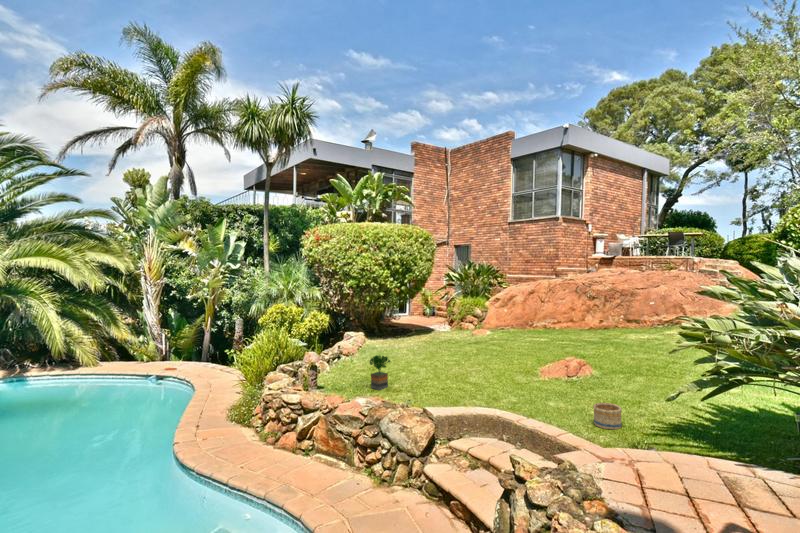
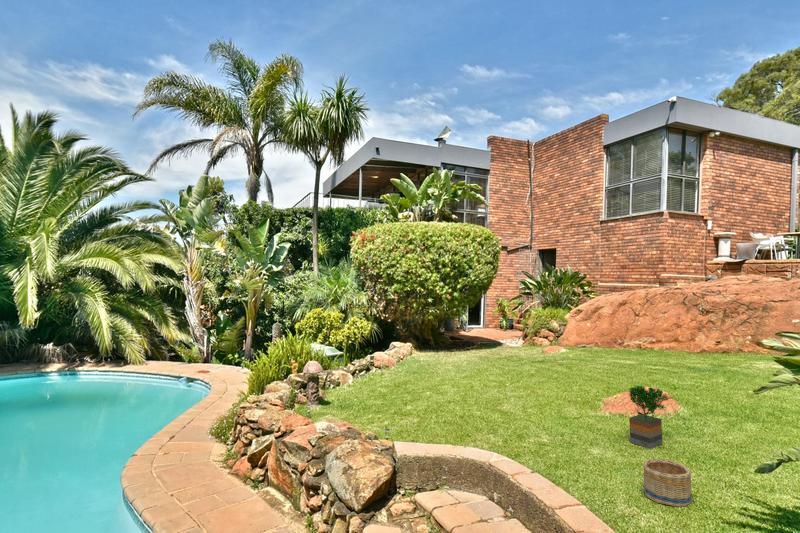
potted tree: present [370,355,390,390] -> present [629,386,668,449]

